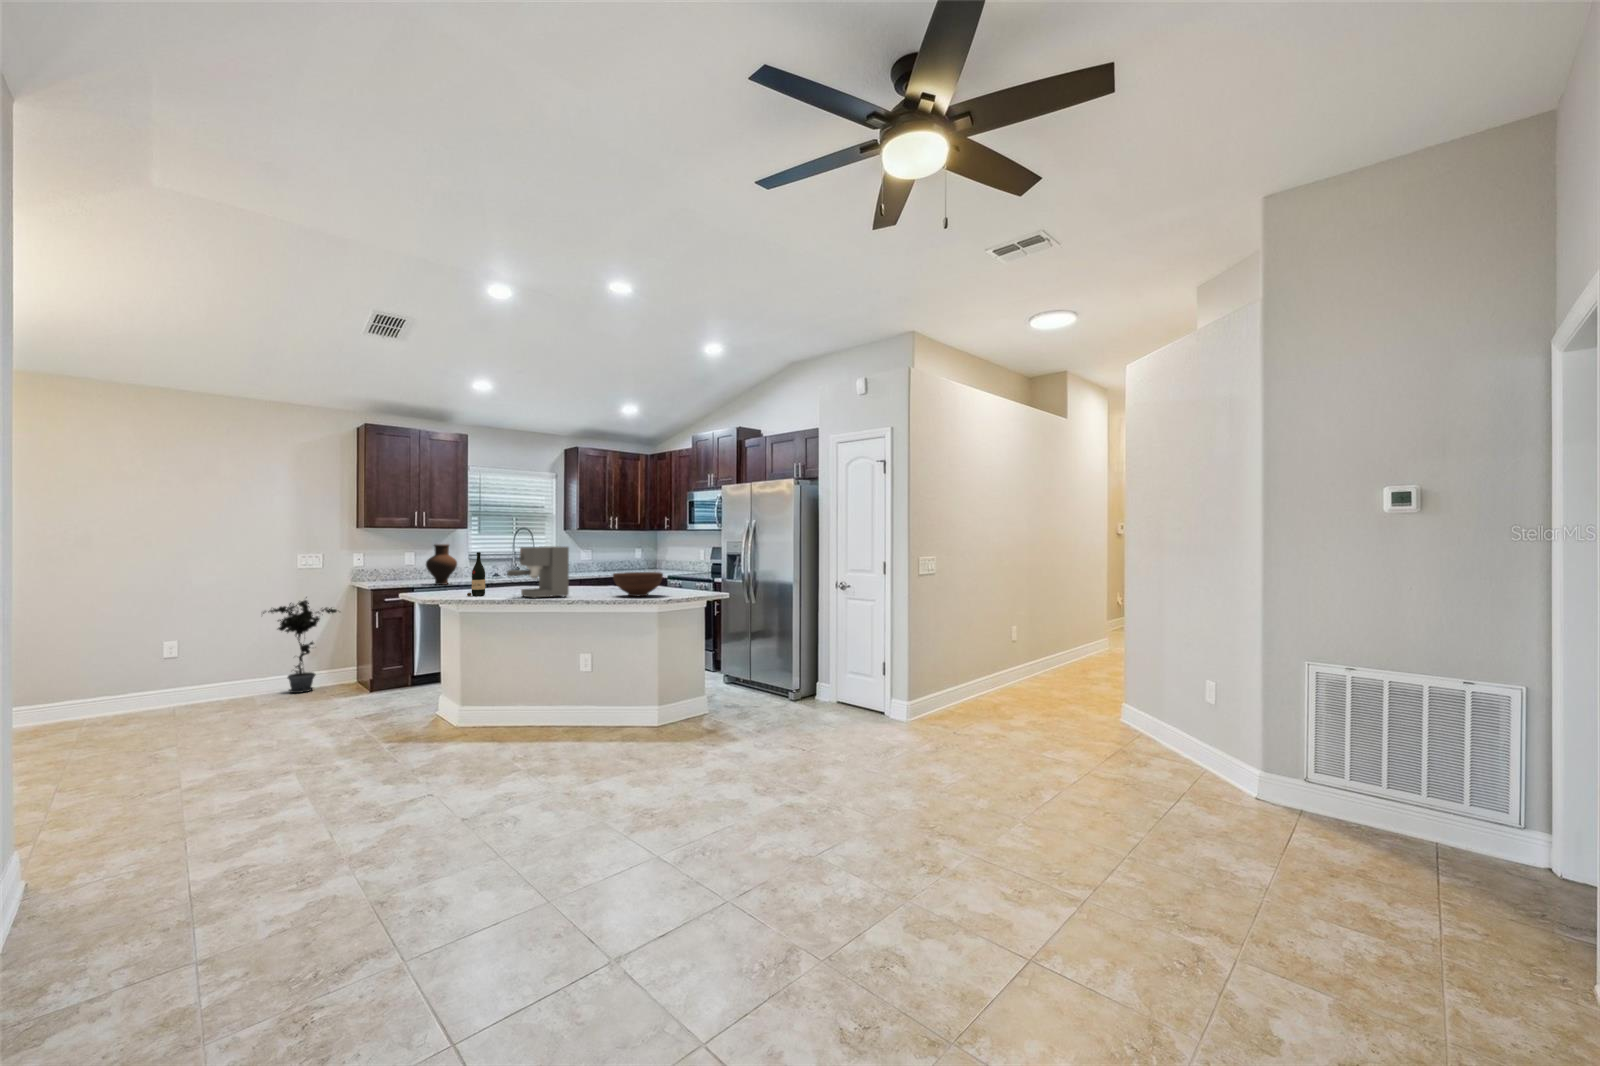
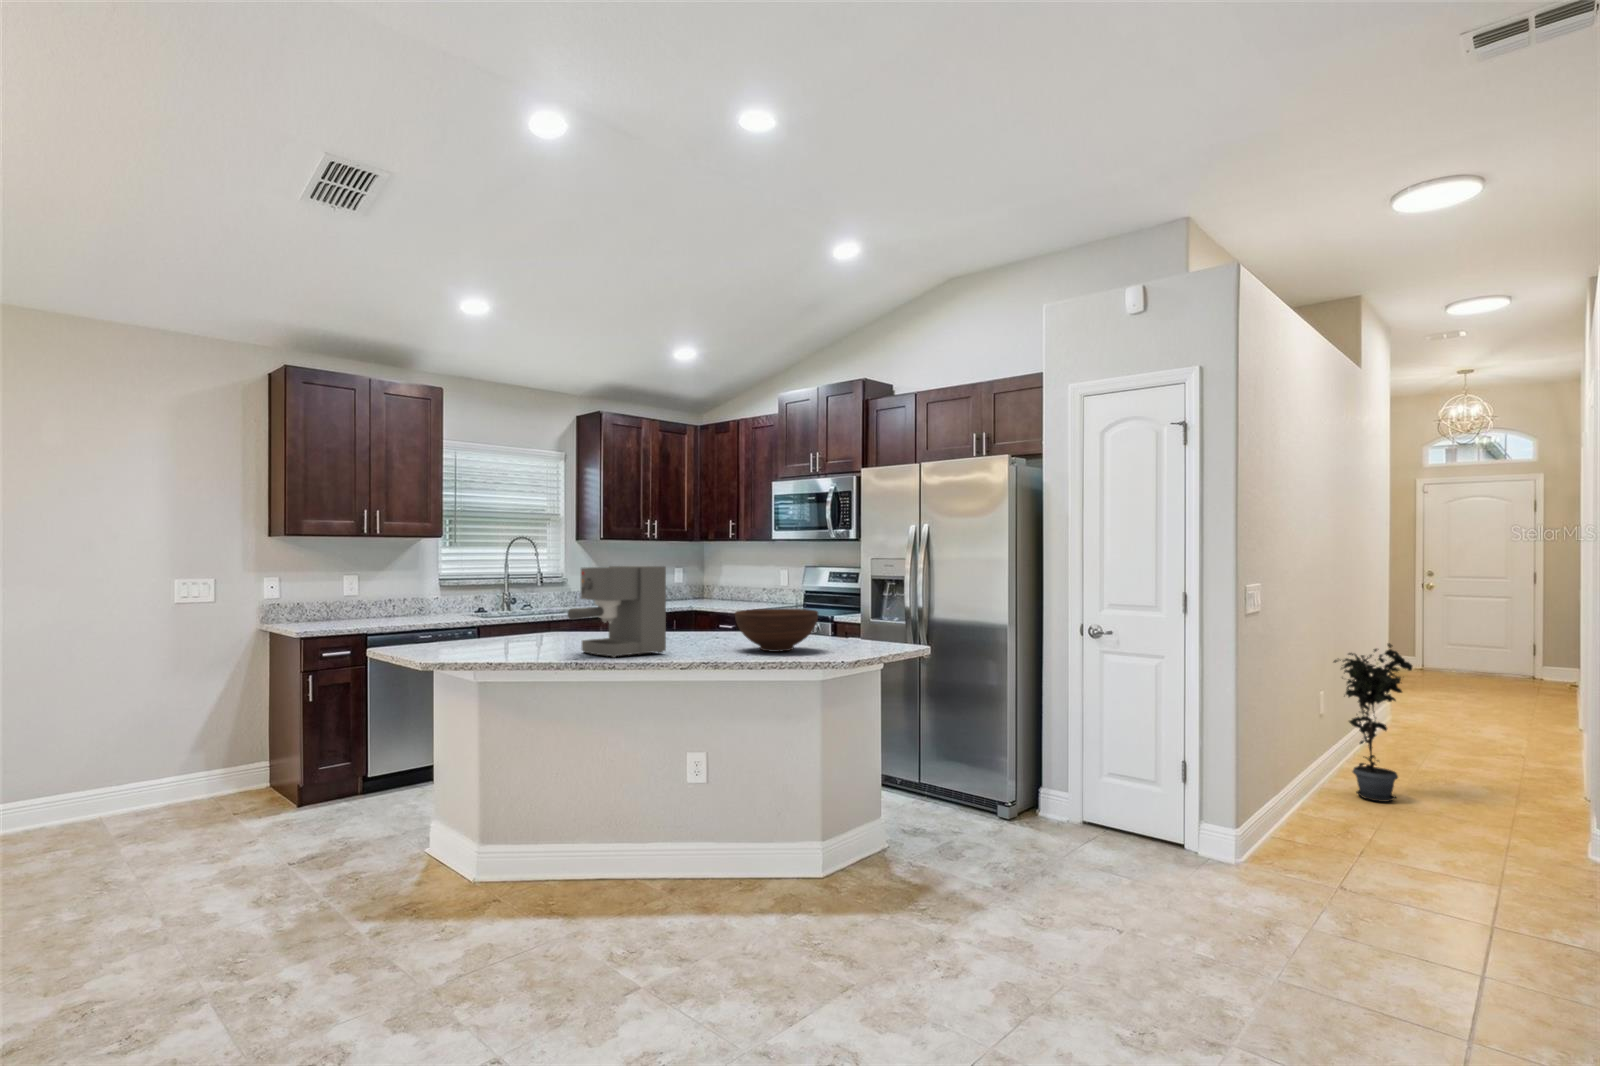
vase: present [426,544,457,585] -> none [387,562,437,628]
wine bottle: present [467,552,485,596] -> none [489,576,518,653]
potted plant: present [263,597,337,693] -> present [1334,643,1413,802]

